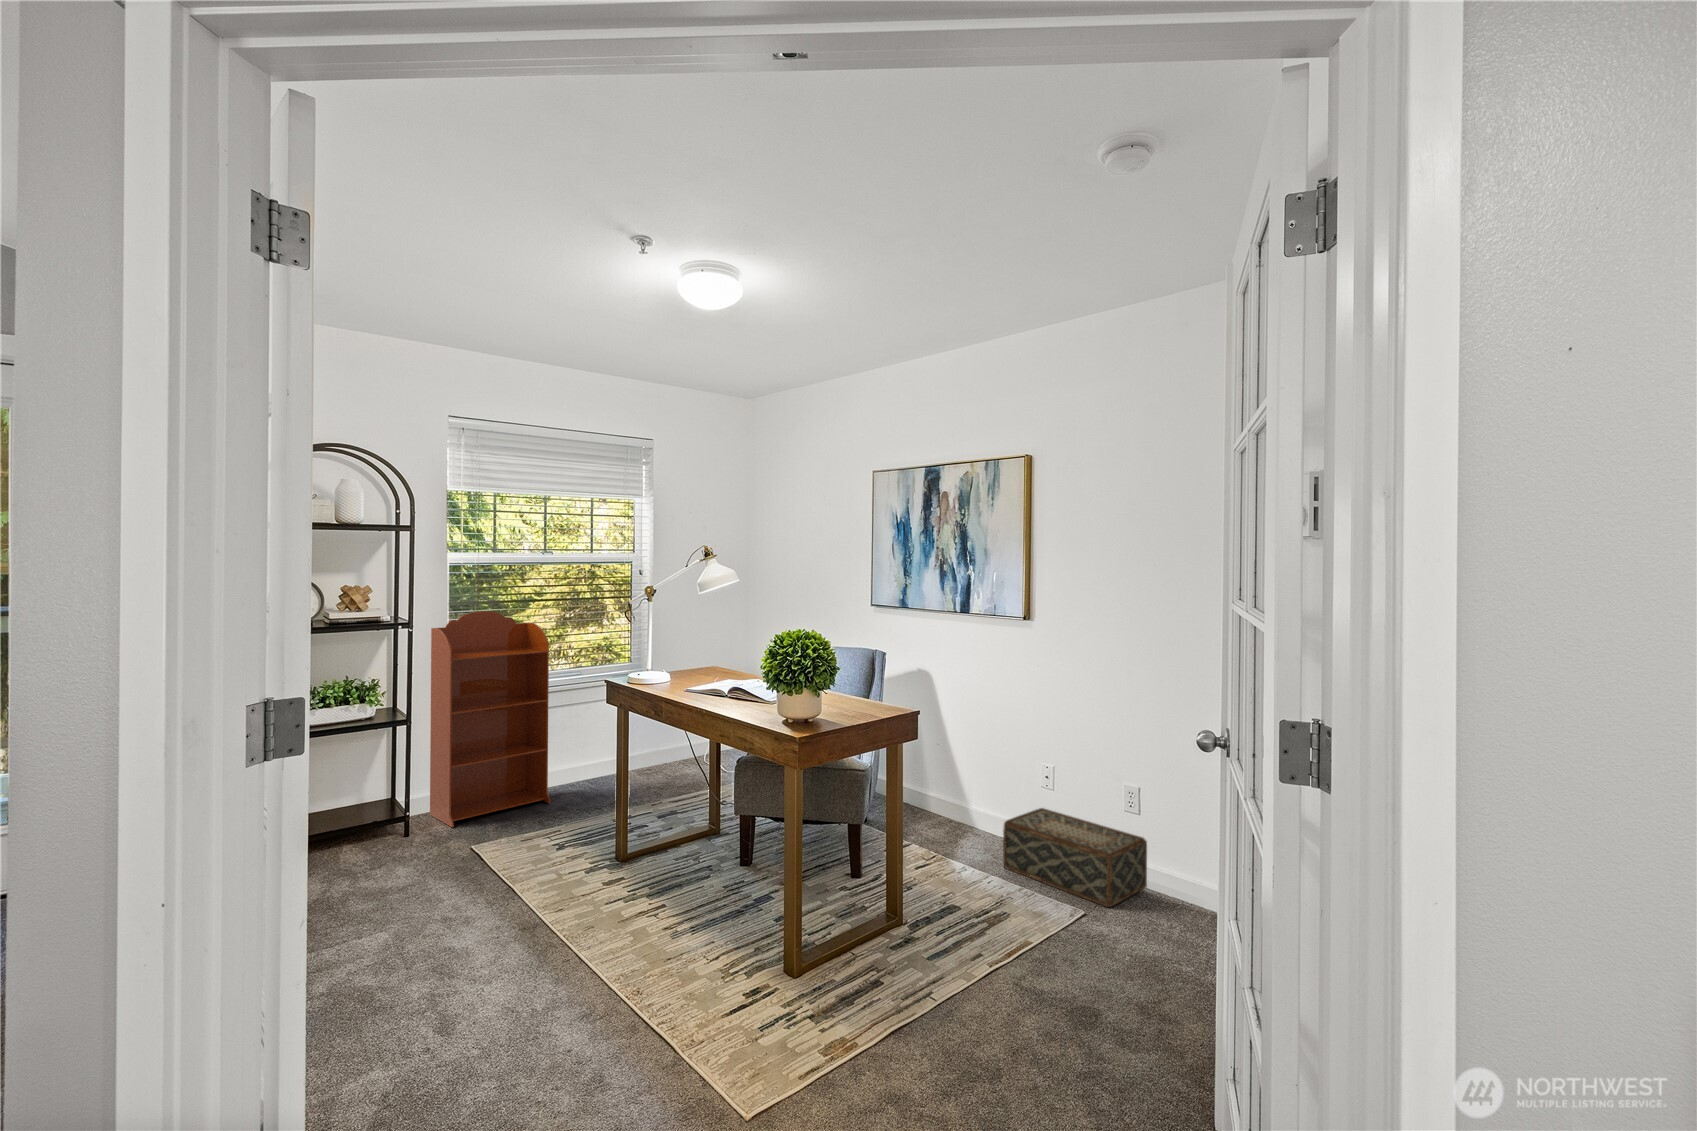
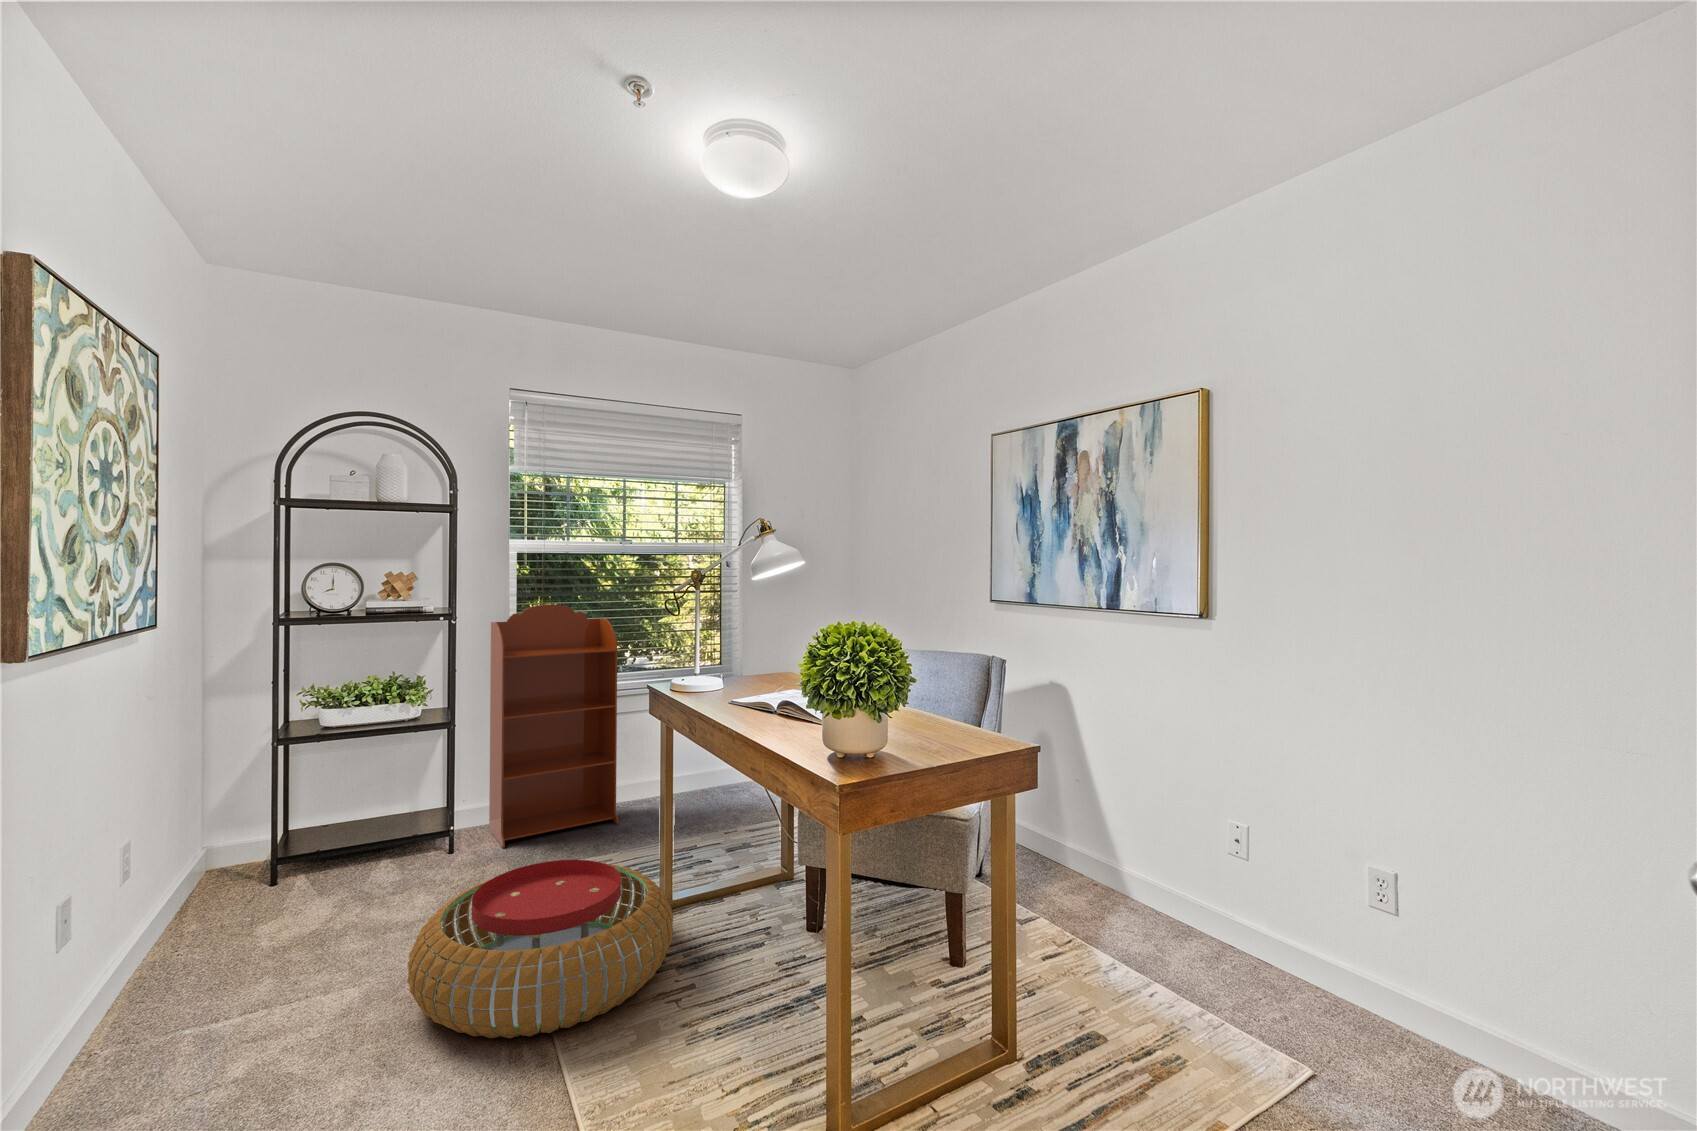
woven basket: present [1003,808,1147,907] -> none [1171,884,1411,1067]
pouf: none [436,821,643,948] -> present [408,860,673,1038]

